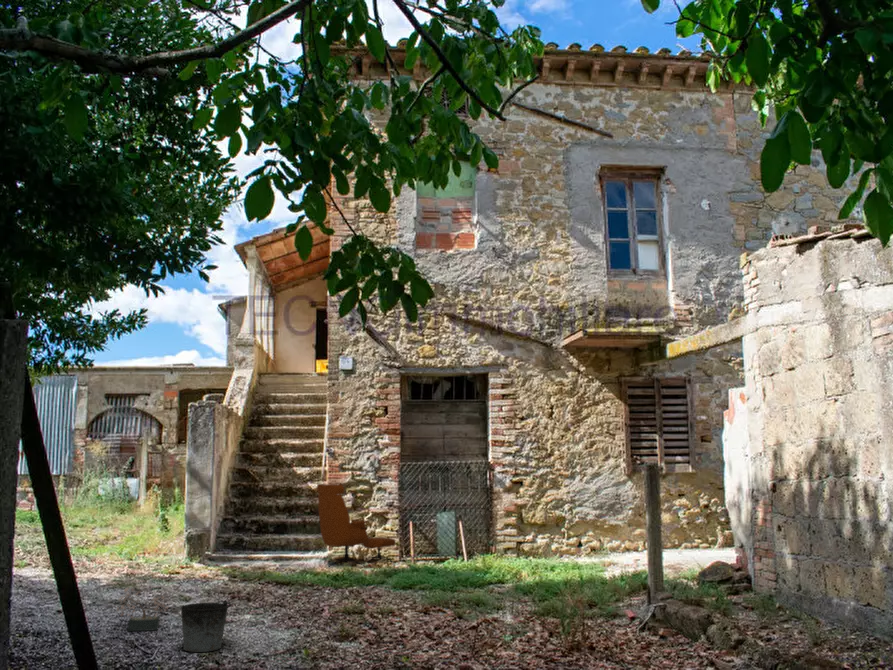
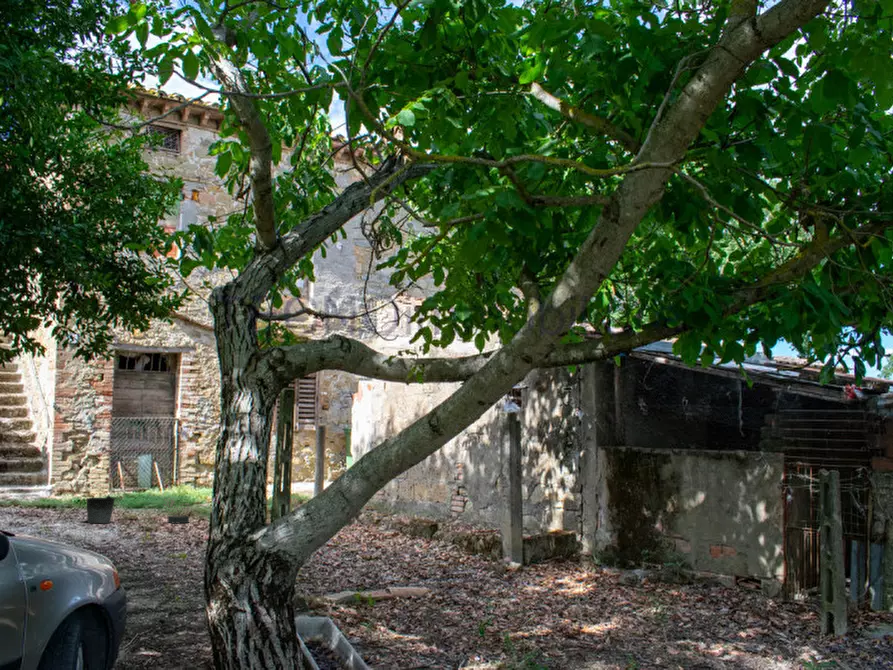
lounge chair: present [317,484,396,567] -> none [60,432,109,494]
decorative plant: present [118,588,168,631] -> present [164,500,189,524]

